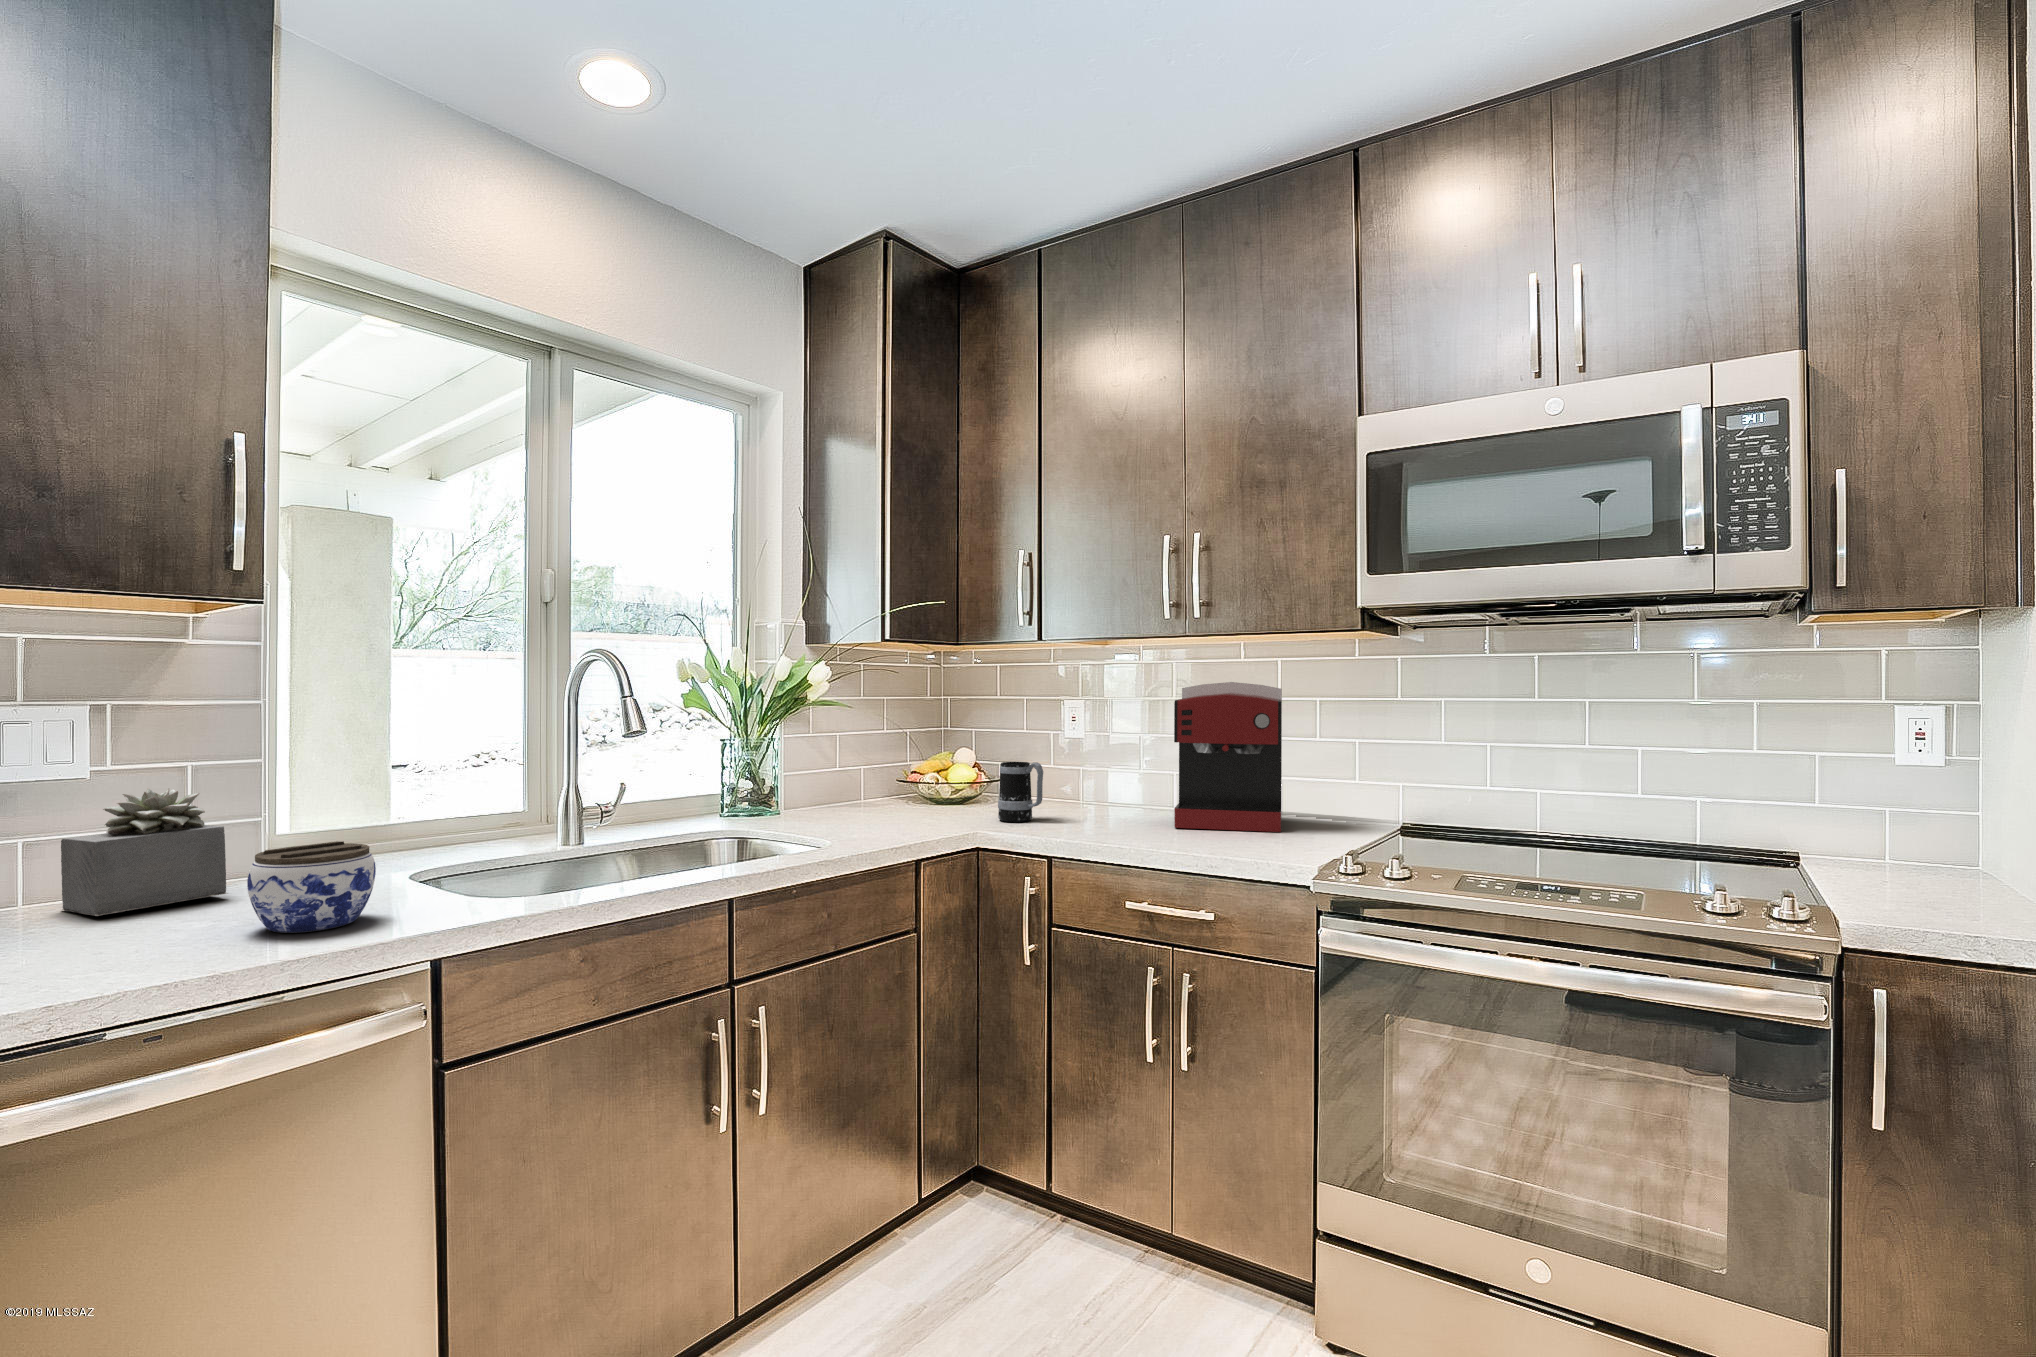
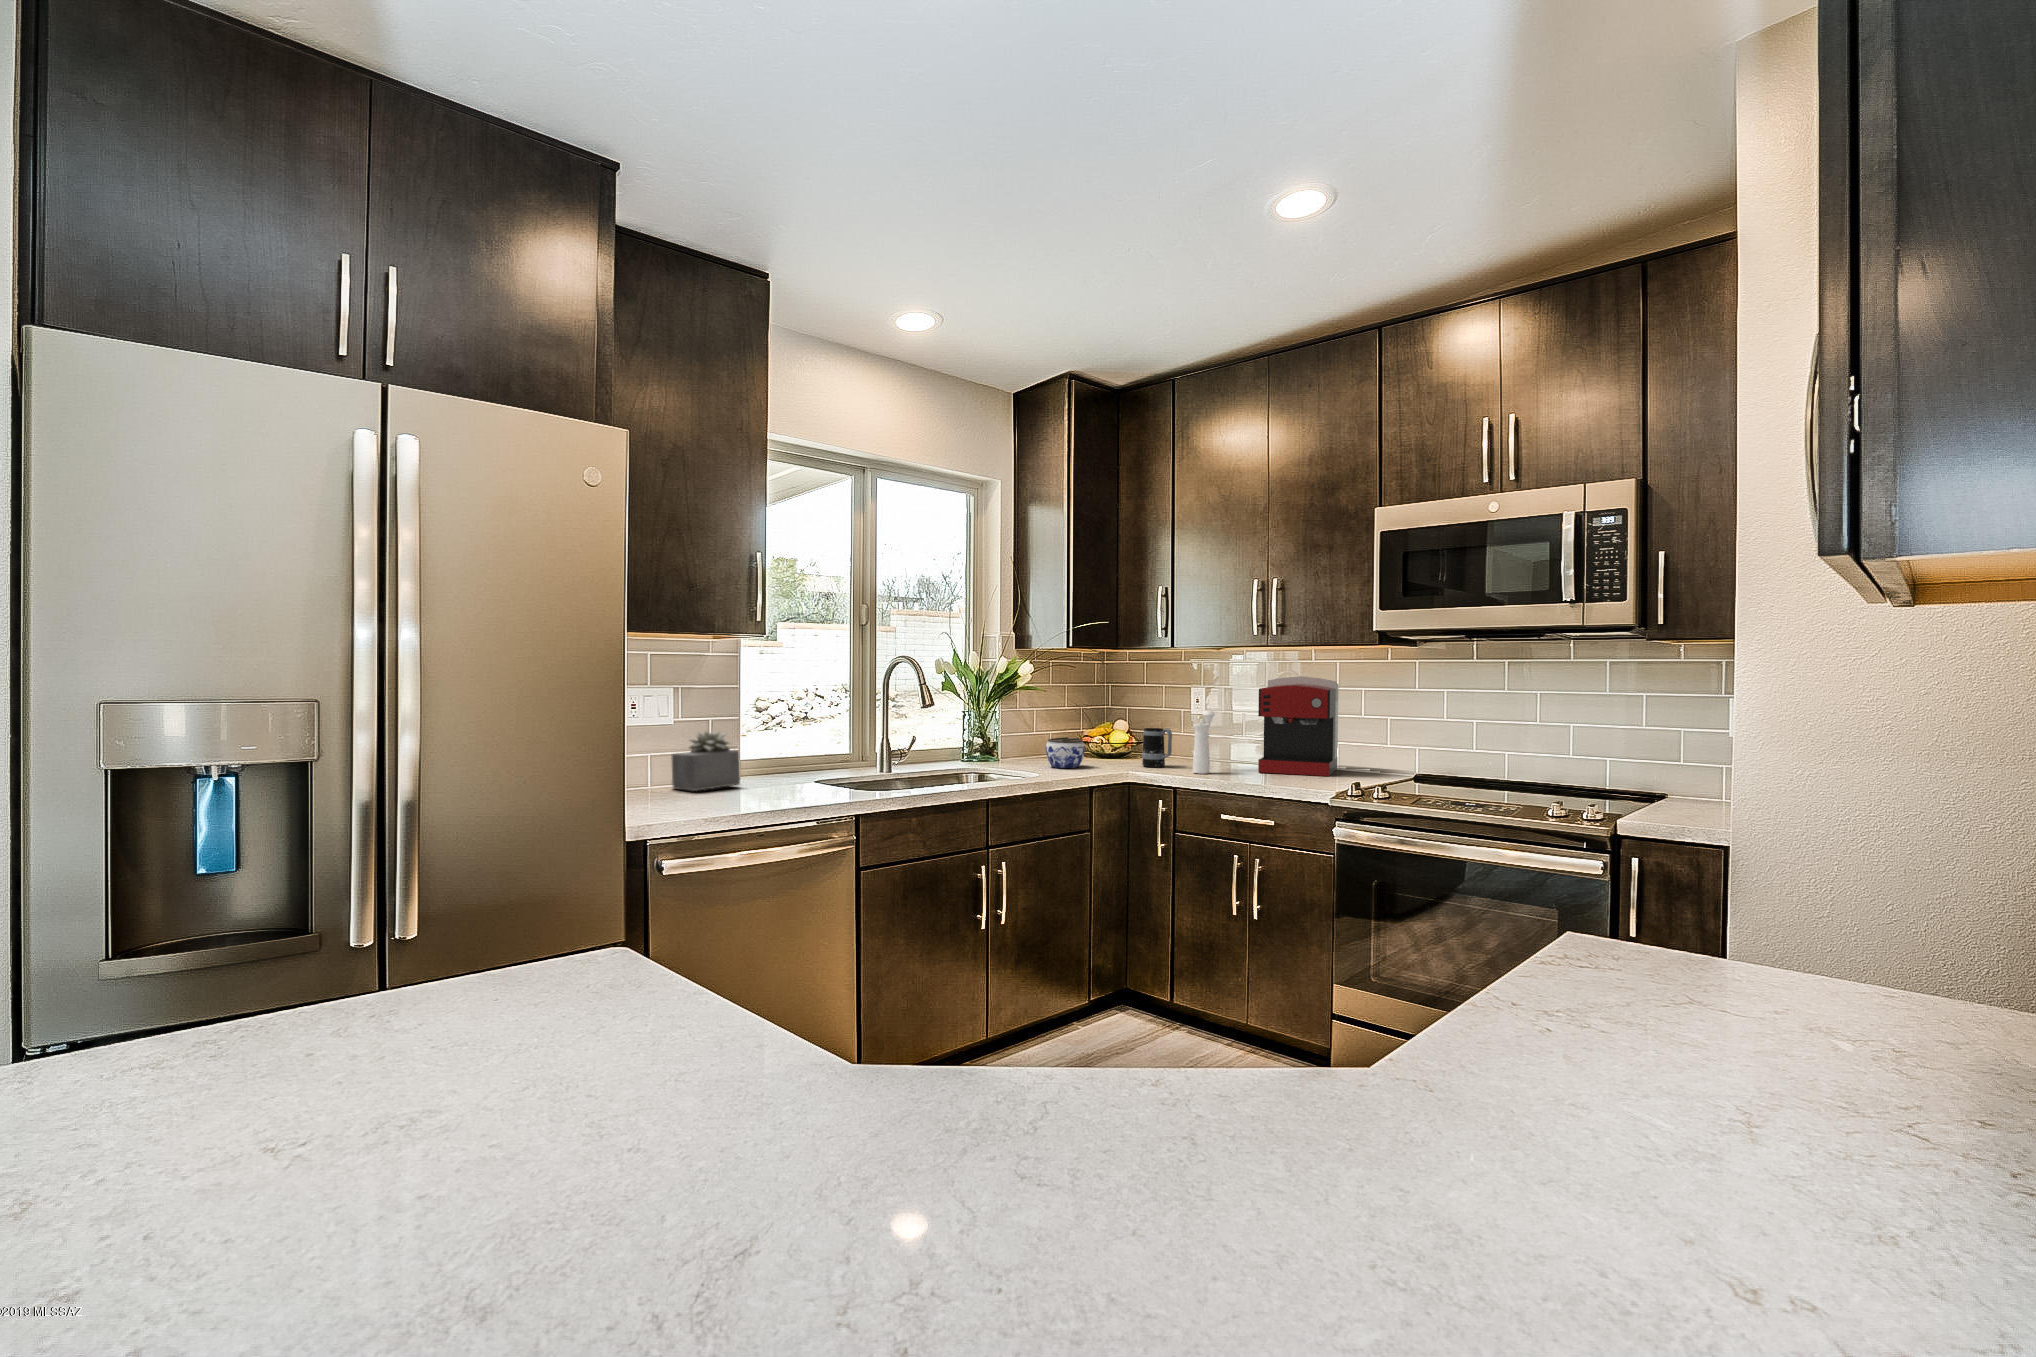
pepper mill: none [1077,735,1107,833] -> present [1193,711,1215,774]
jar: present [247,841,376,933] -> present [1046,737,1085,768]

